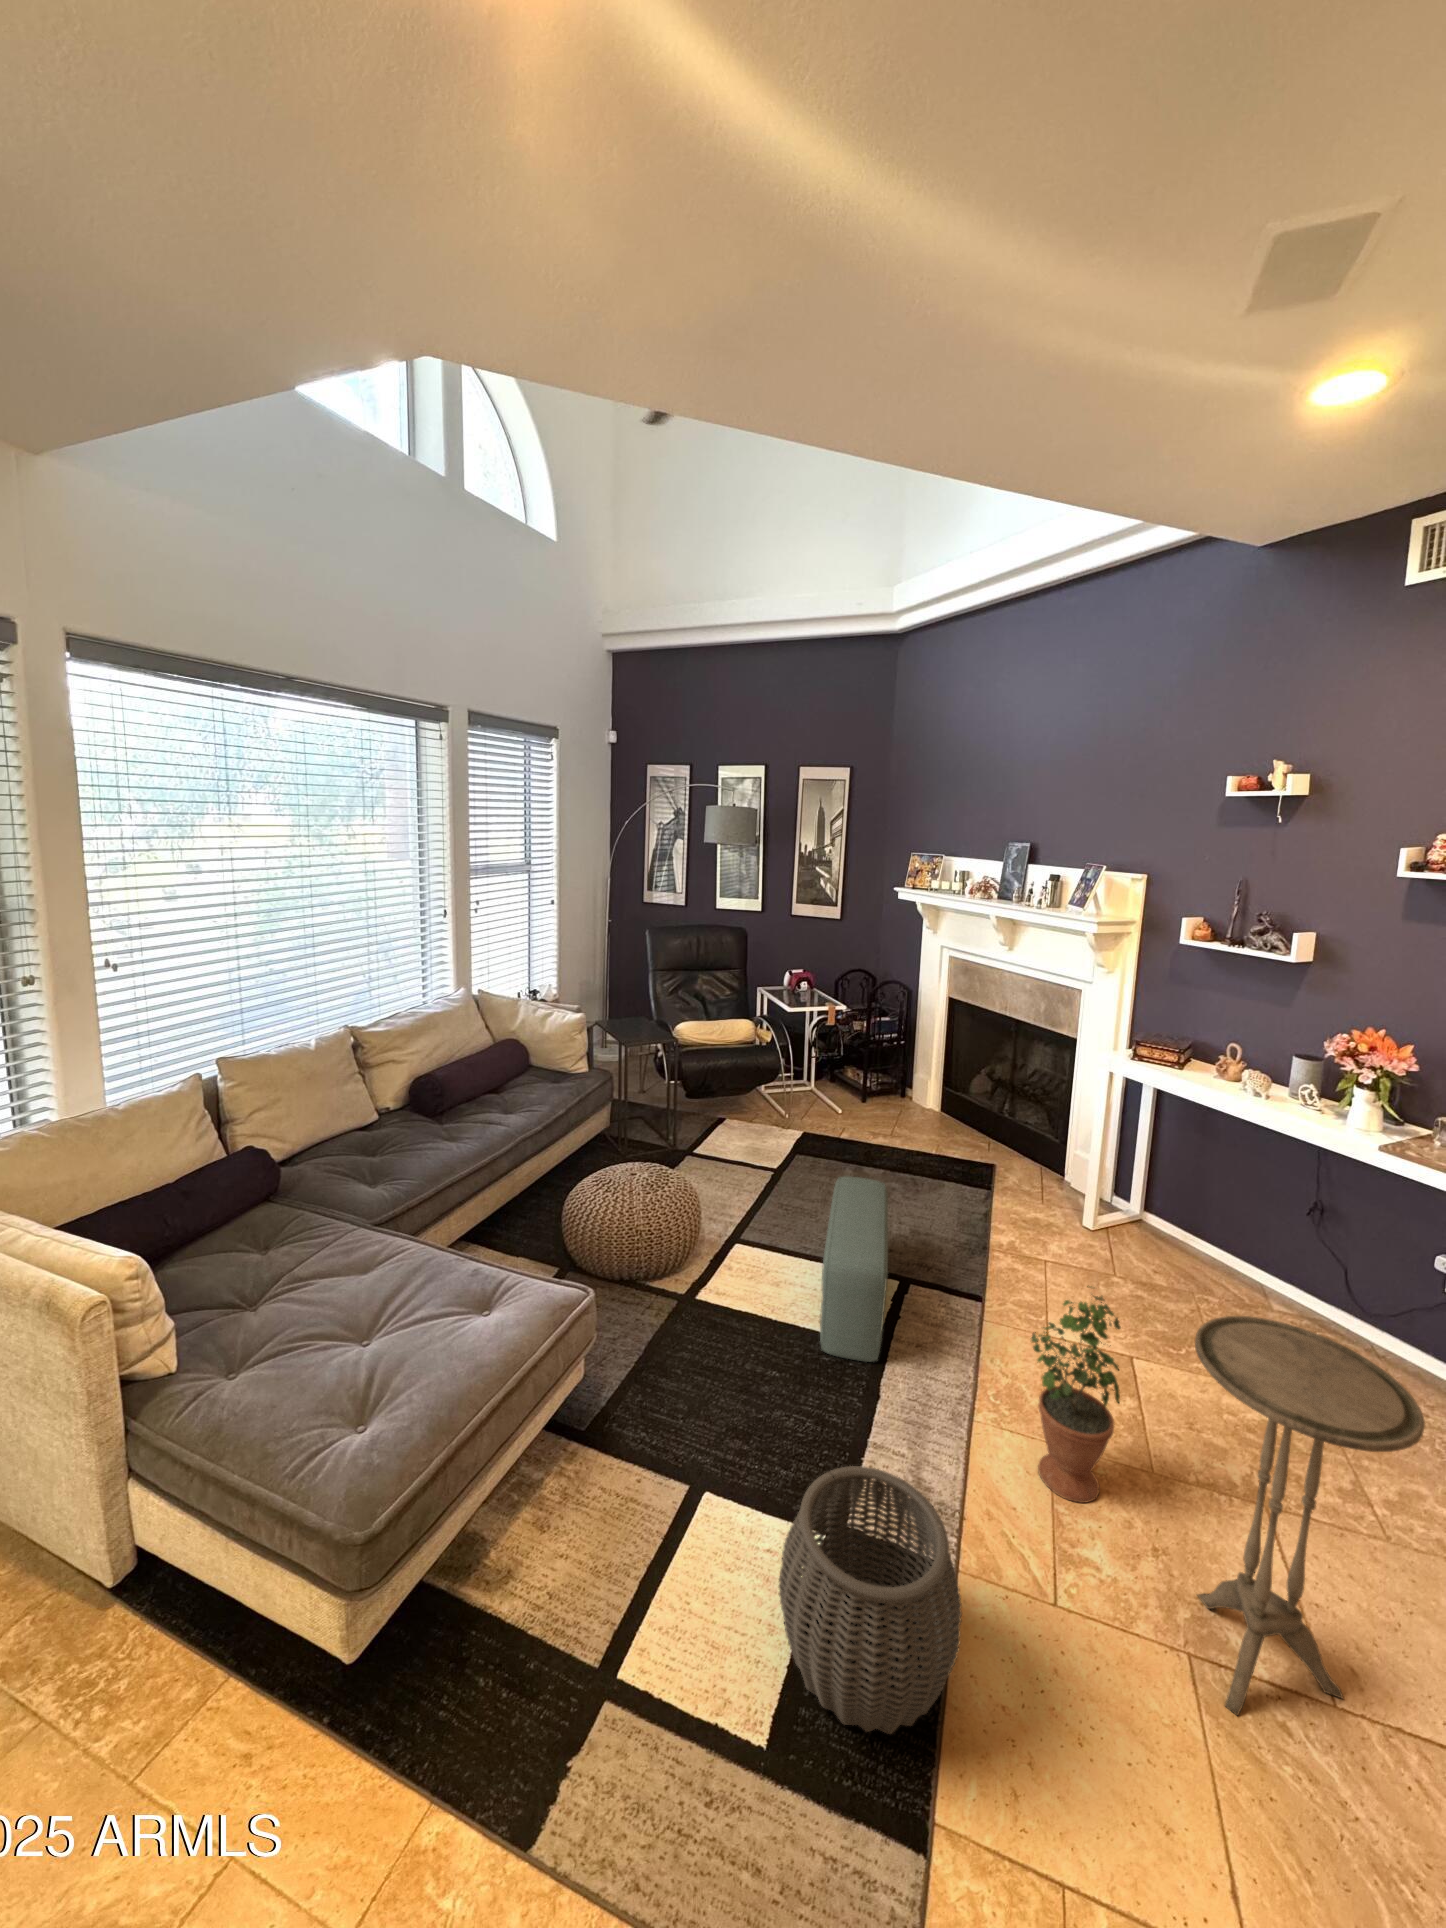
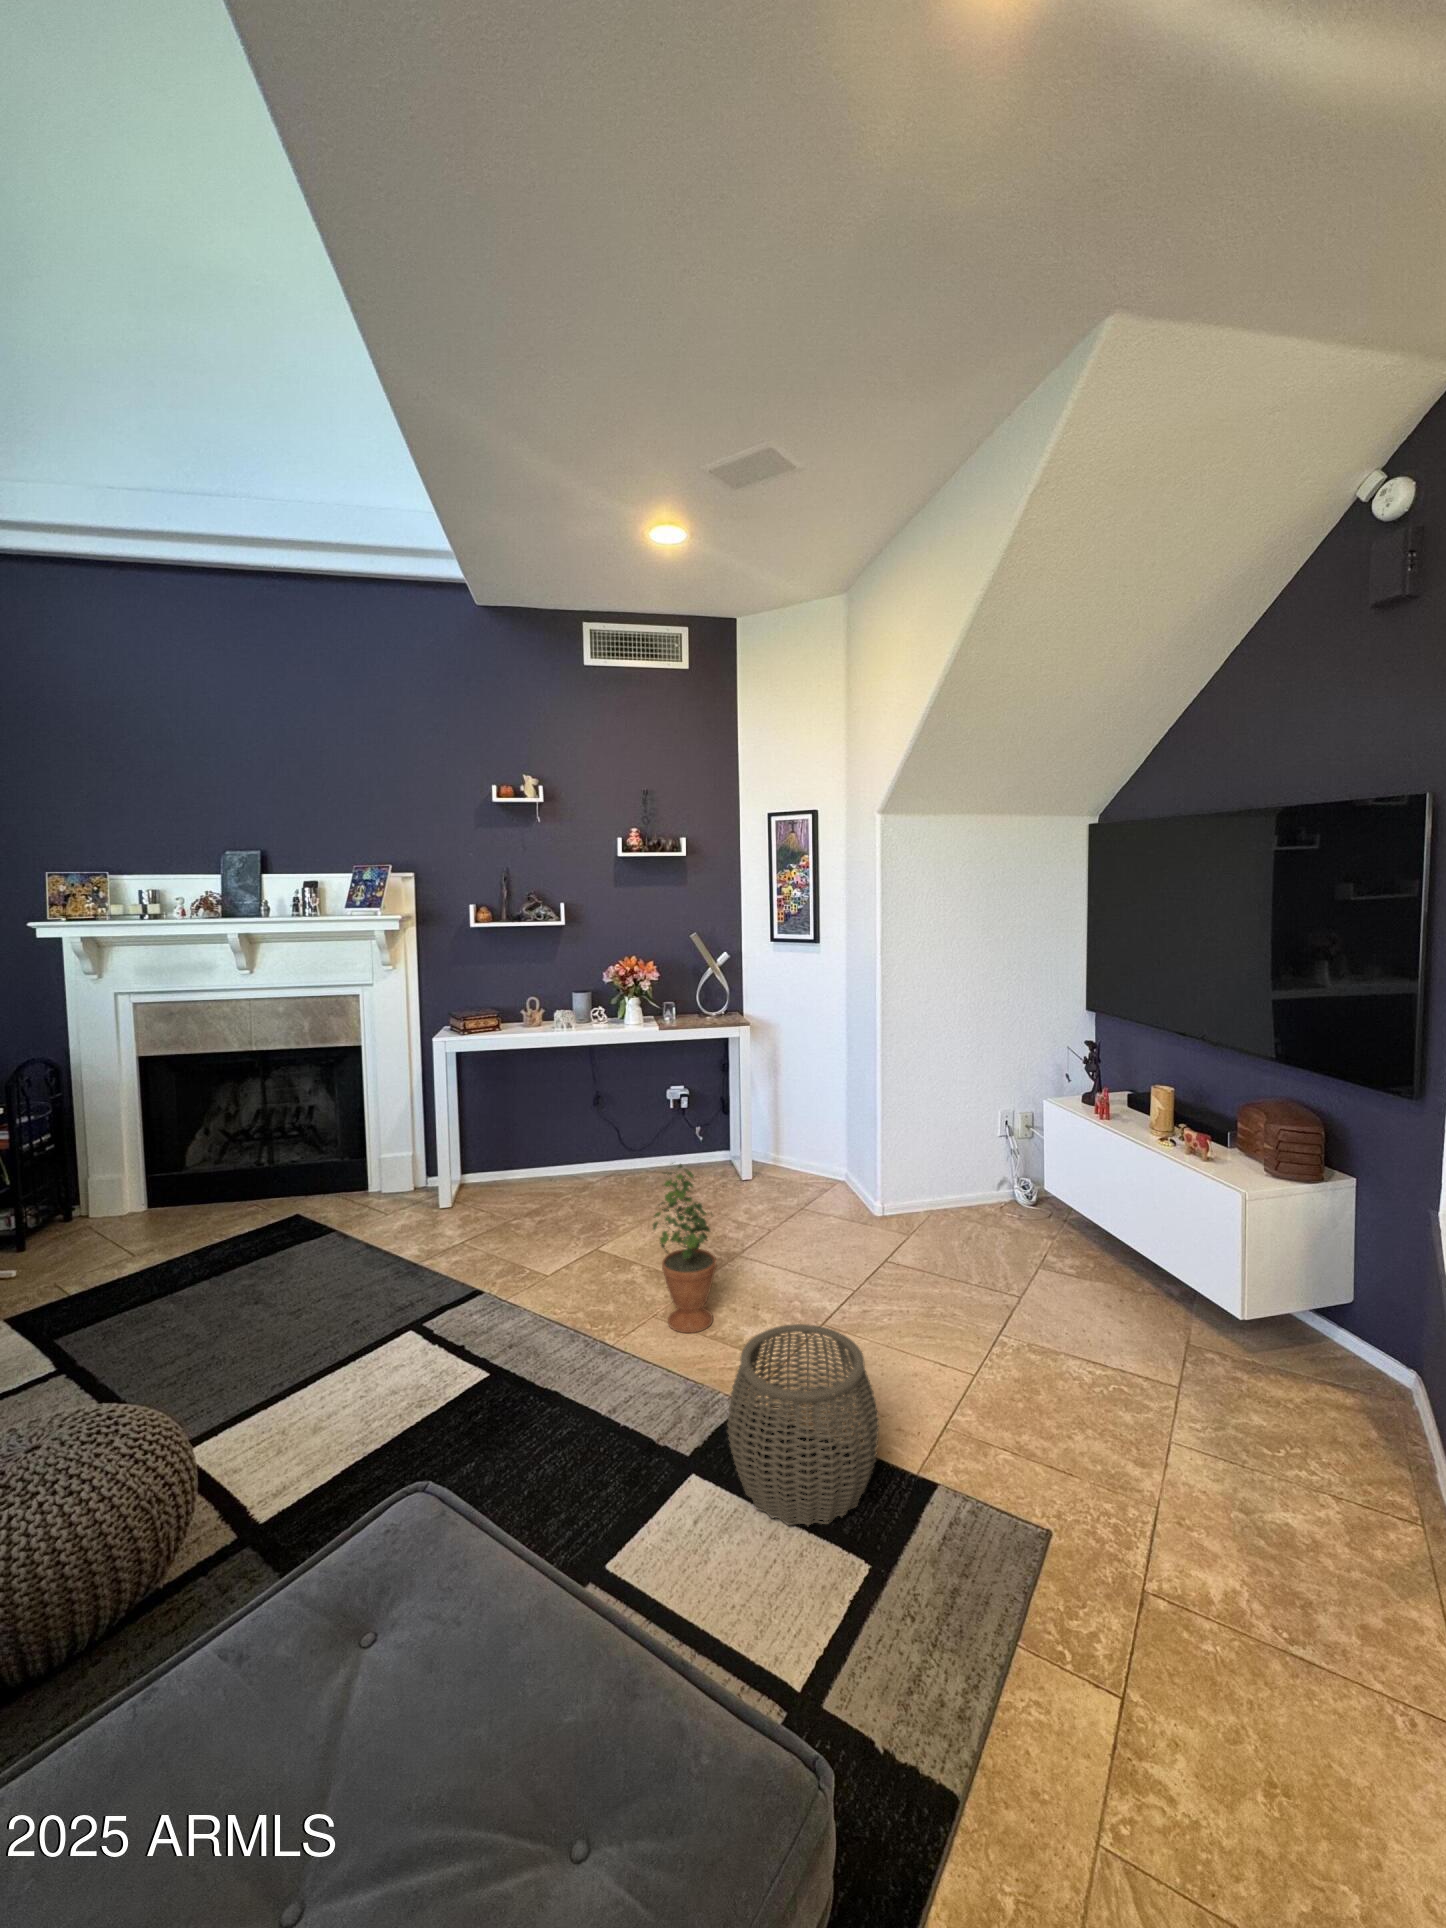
pouf: present [820,1176,888,1362] -> none [303,1237,512,1419]
side table: present [1195,1316,1425,1716] -> none [778,1097,884,1326]

